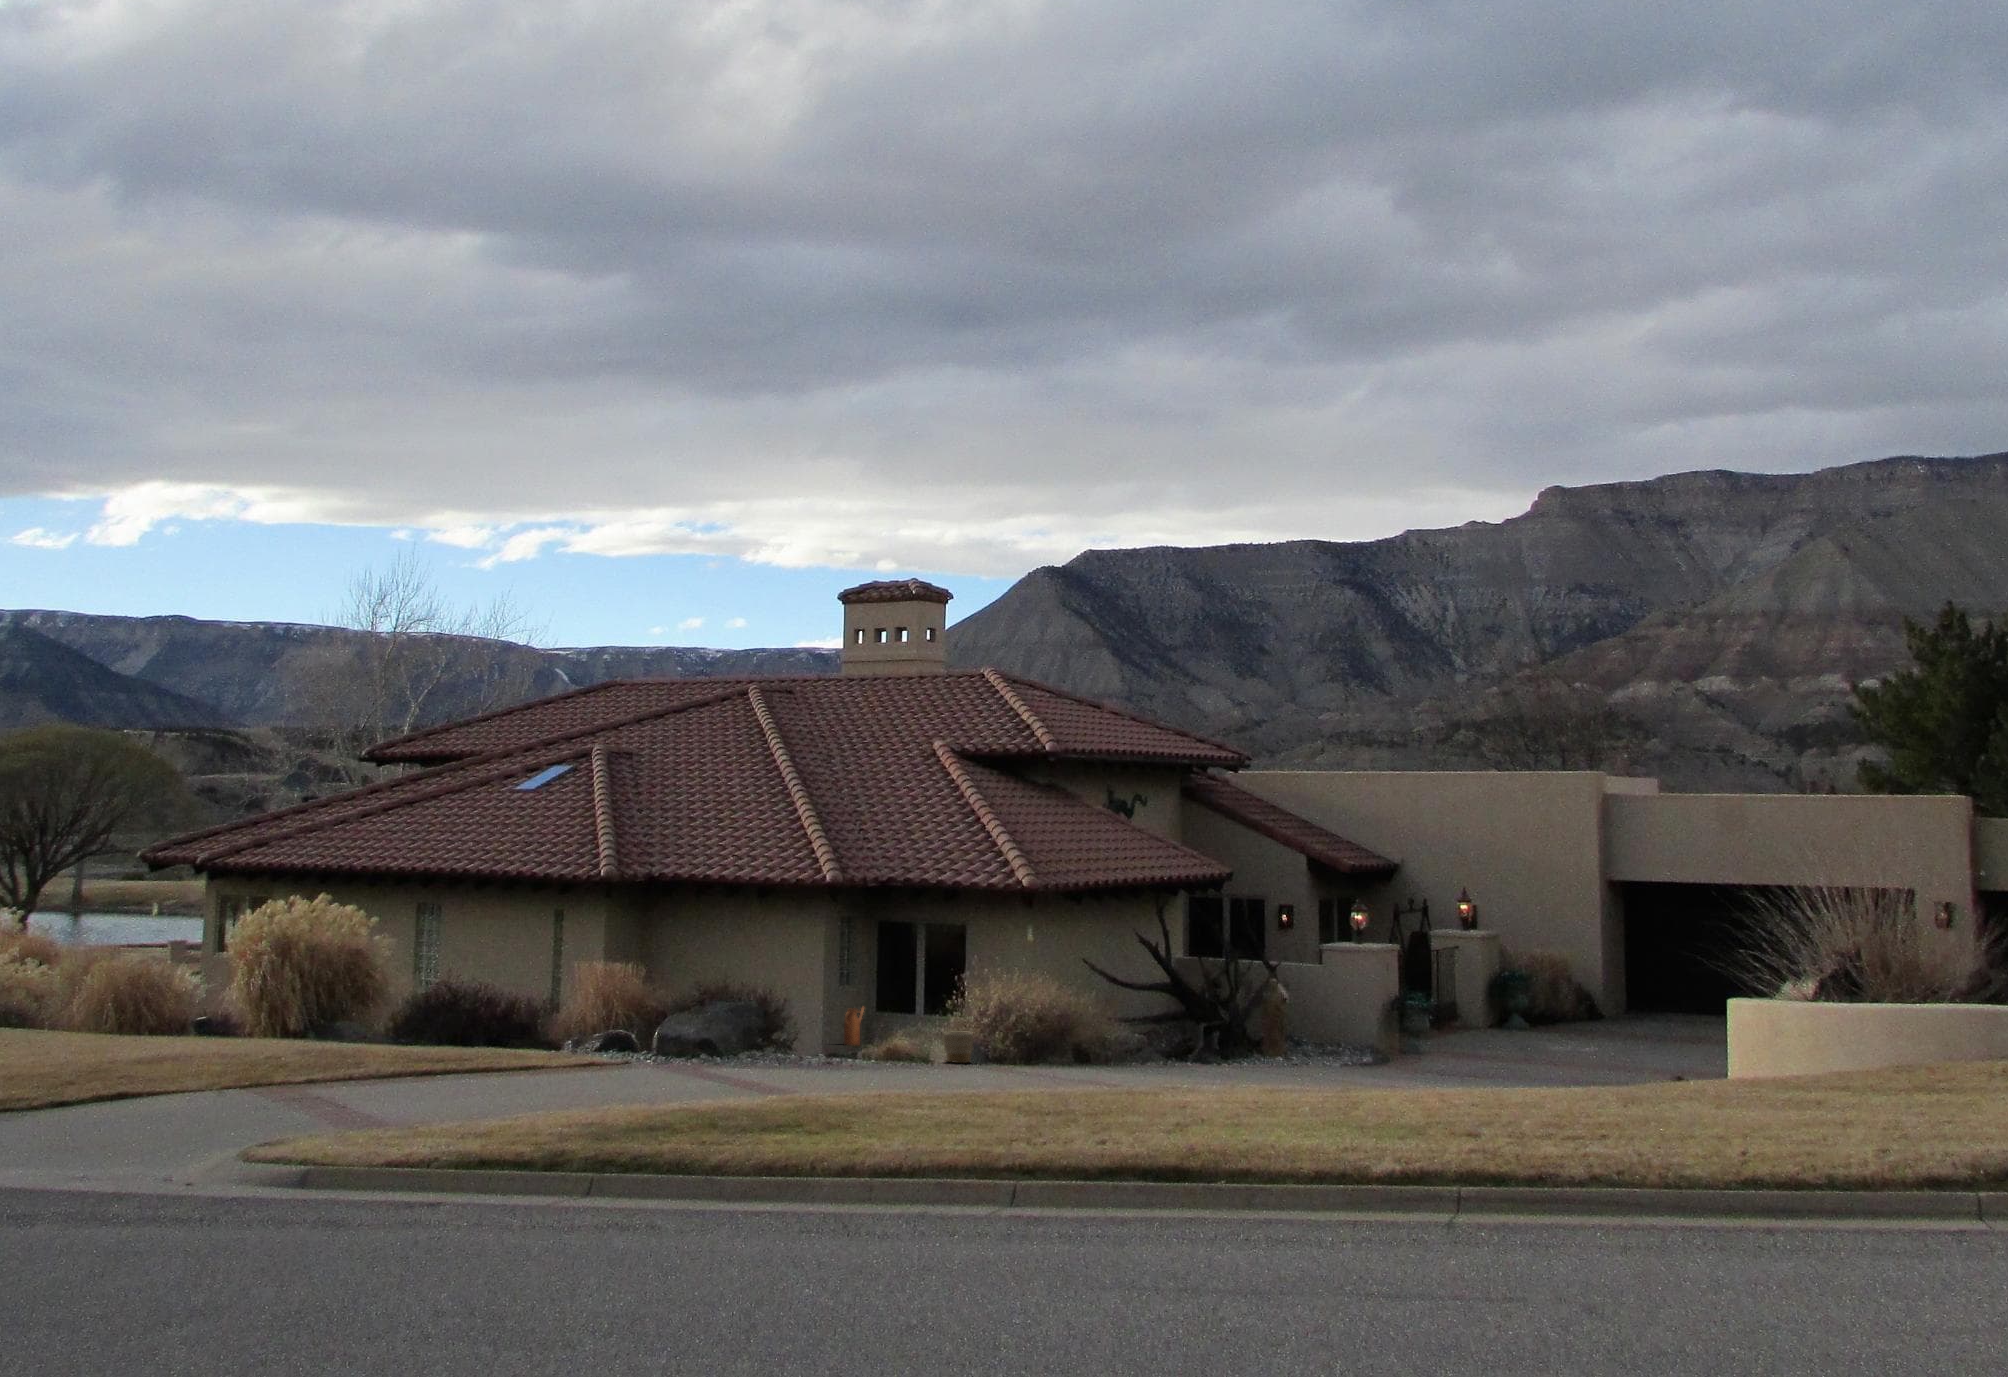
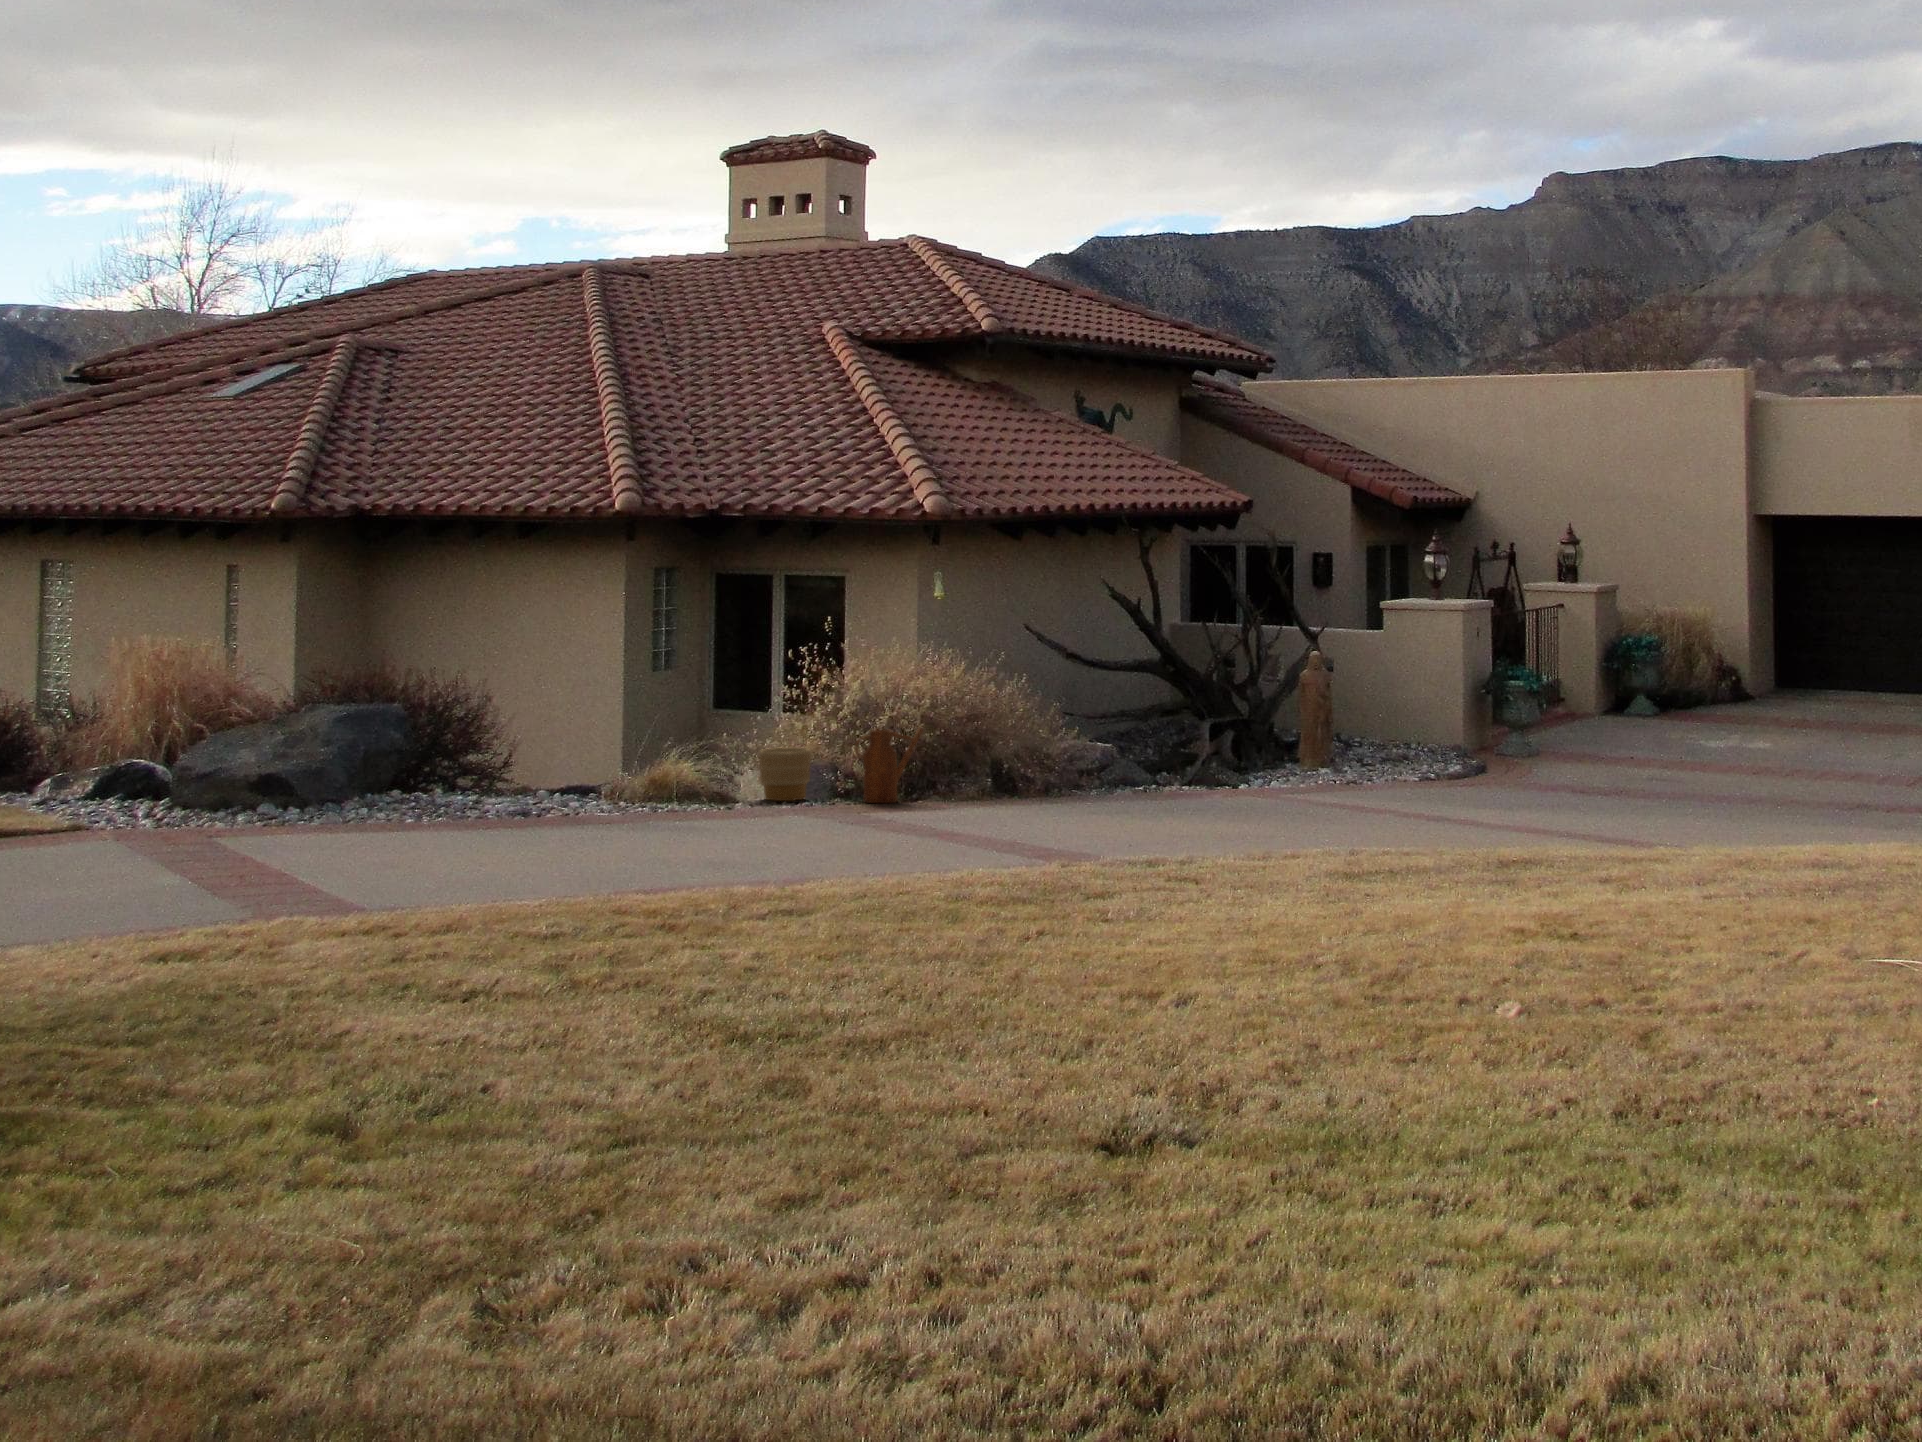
watering can: present [844,1008,864,1045] -> present [855,728,923,803]

